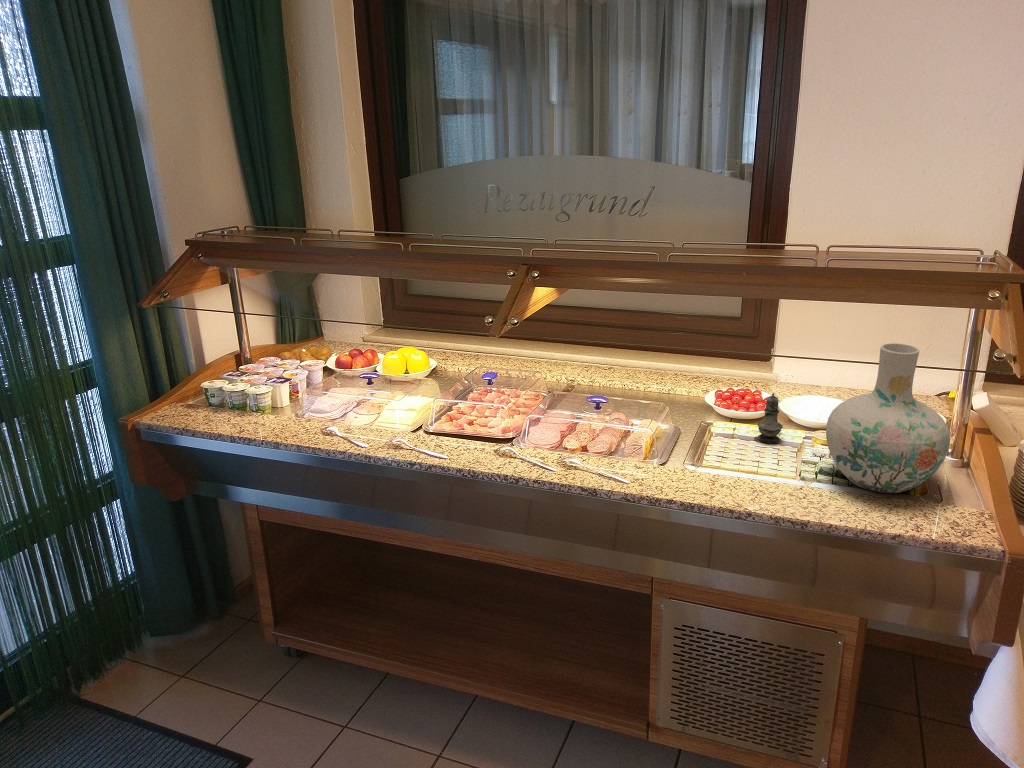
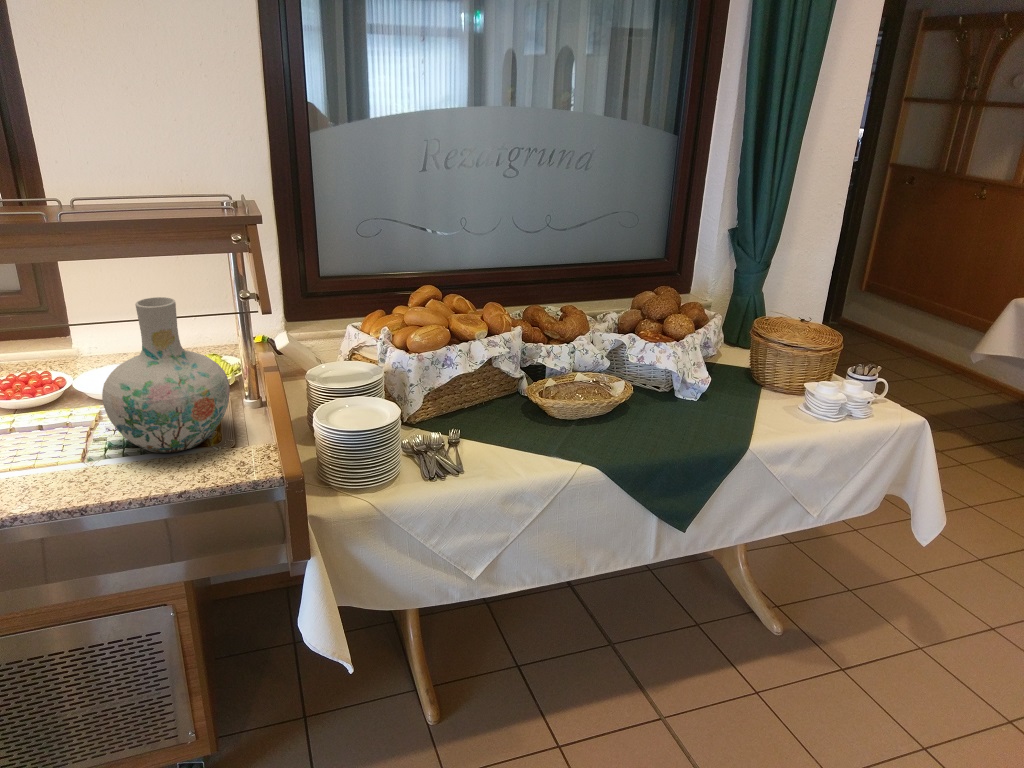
salt shaker: present [757,393,783,443] -> none [37,371,70,428]

